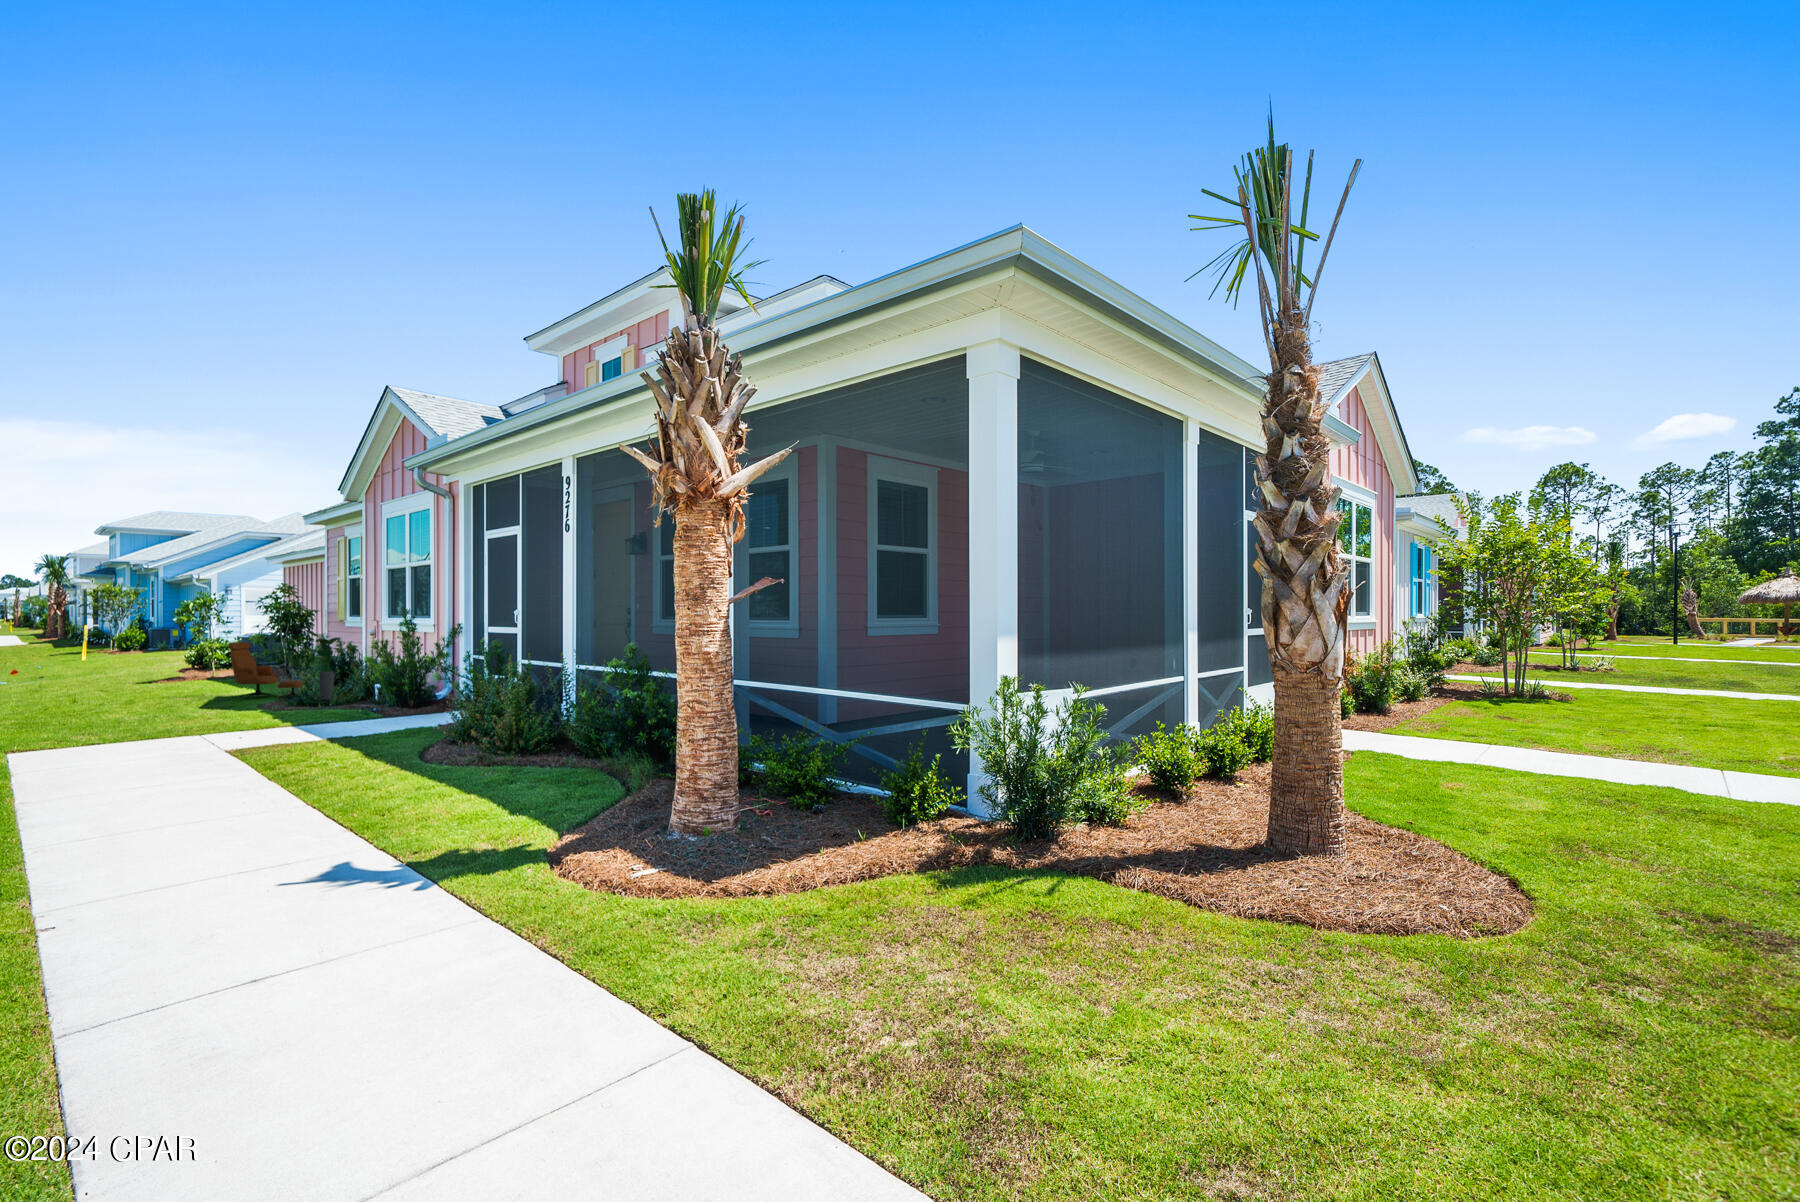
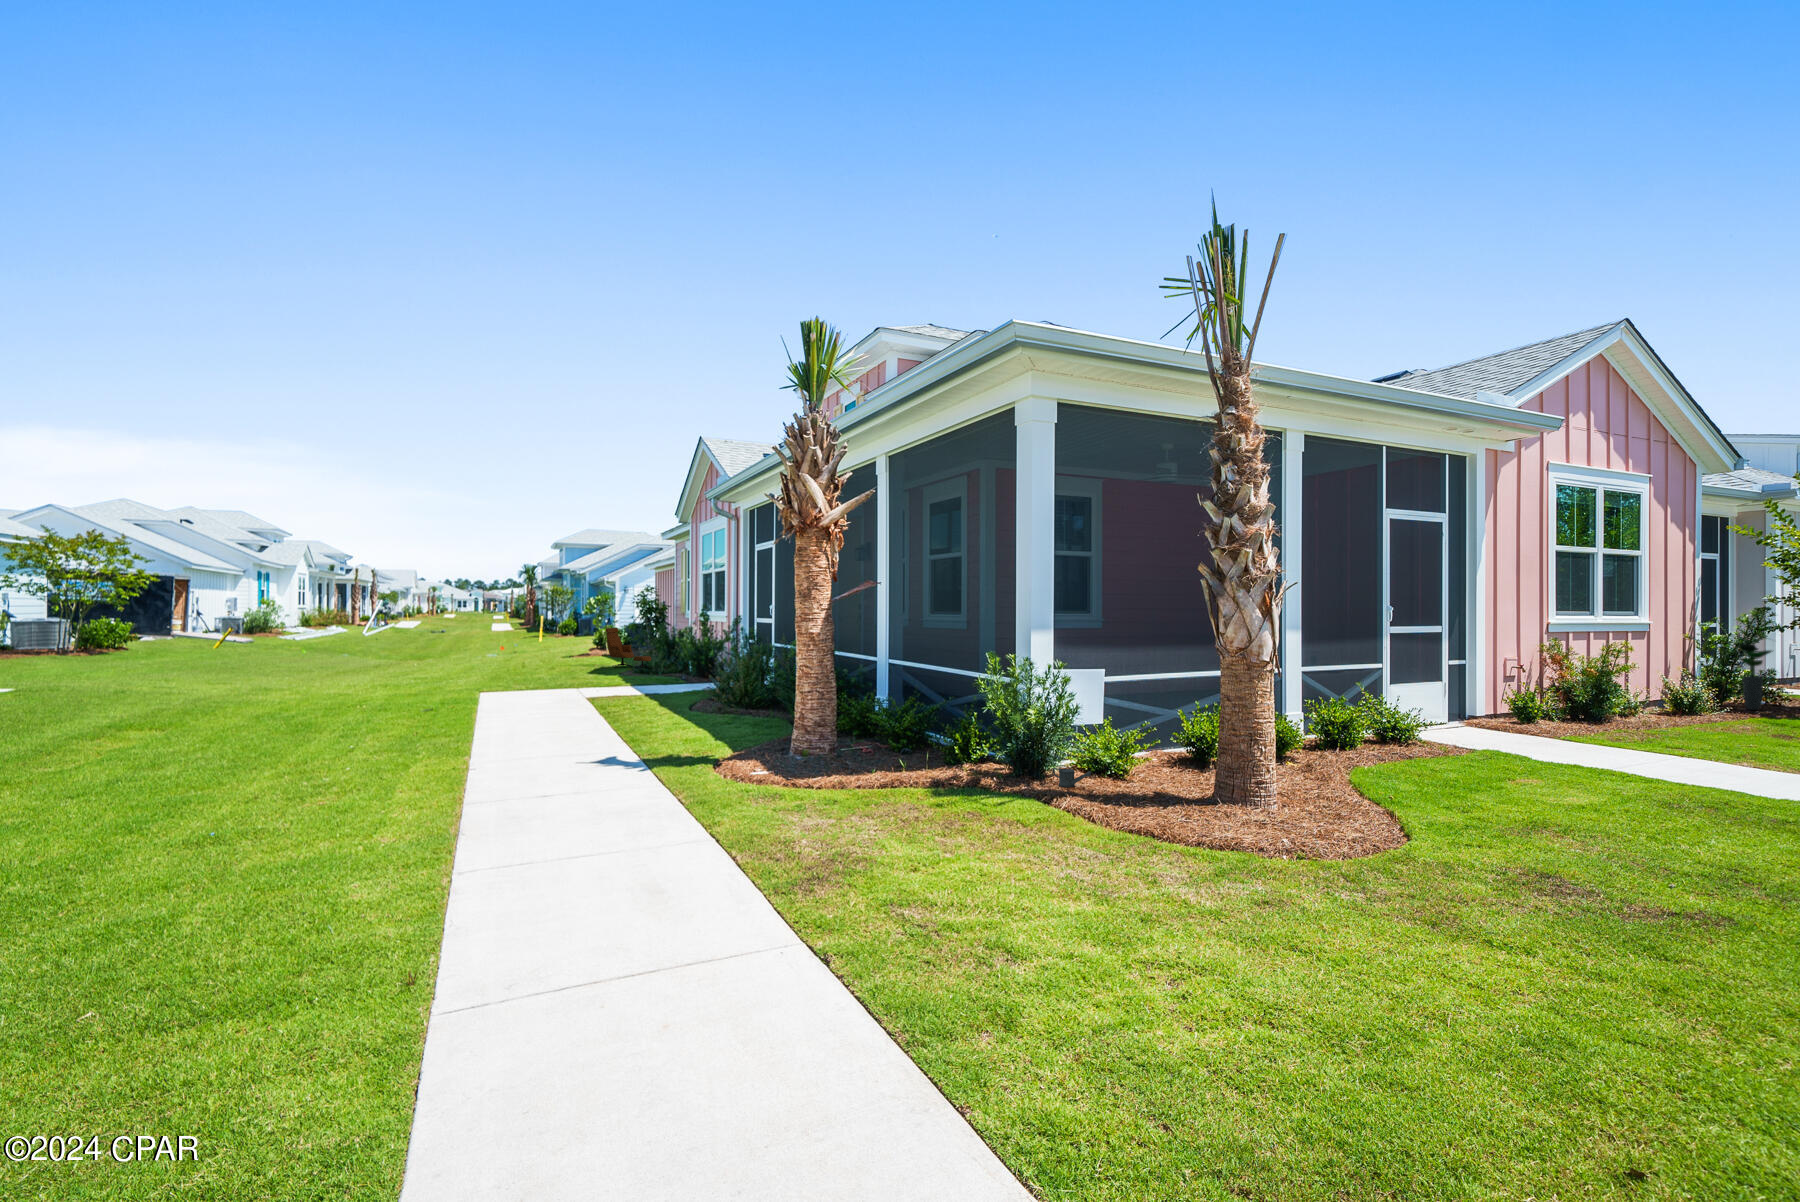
potted plant: present [313,637,341,700] -> present [1734,638,1773,710]
watering can: none [1066,821,1122,847] -> present [1053,768,1091,787]

